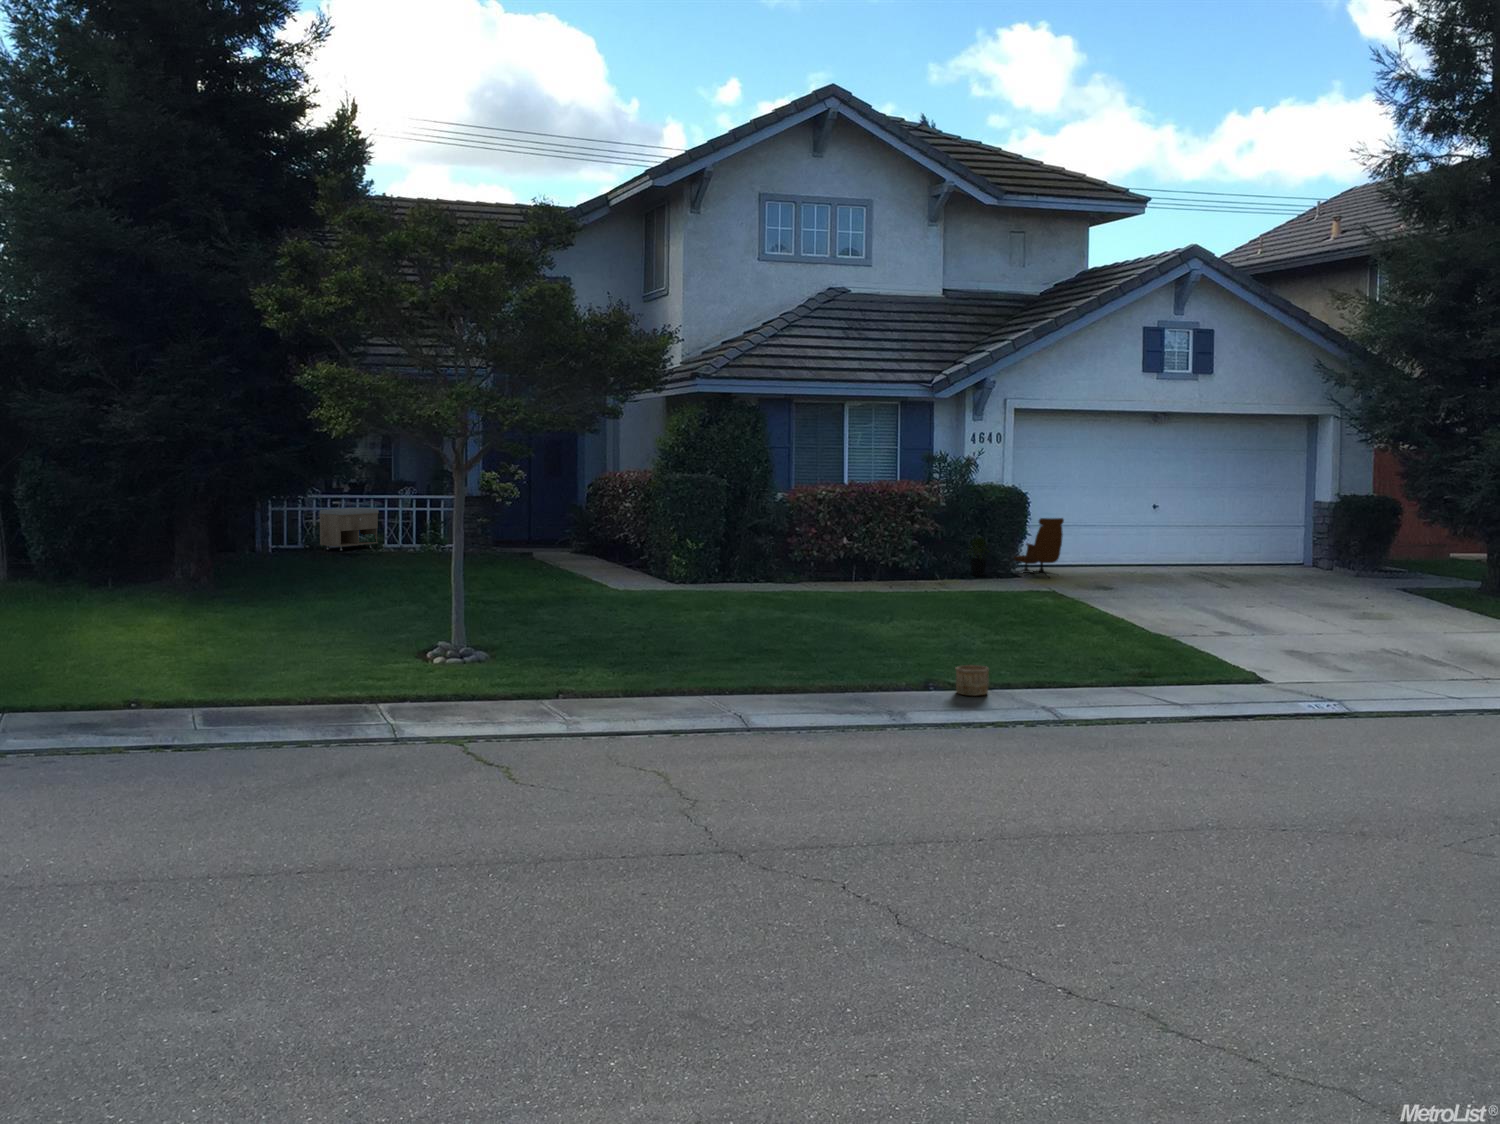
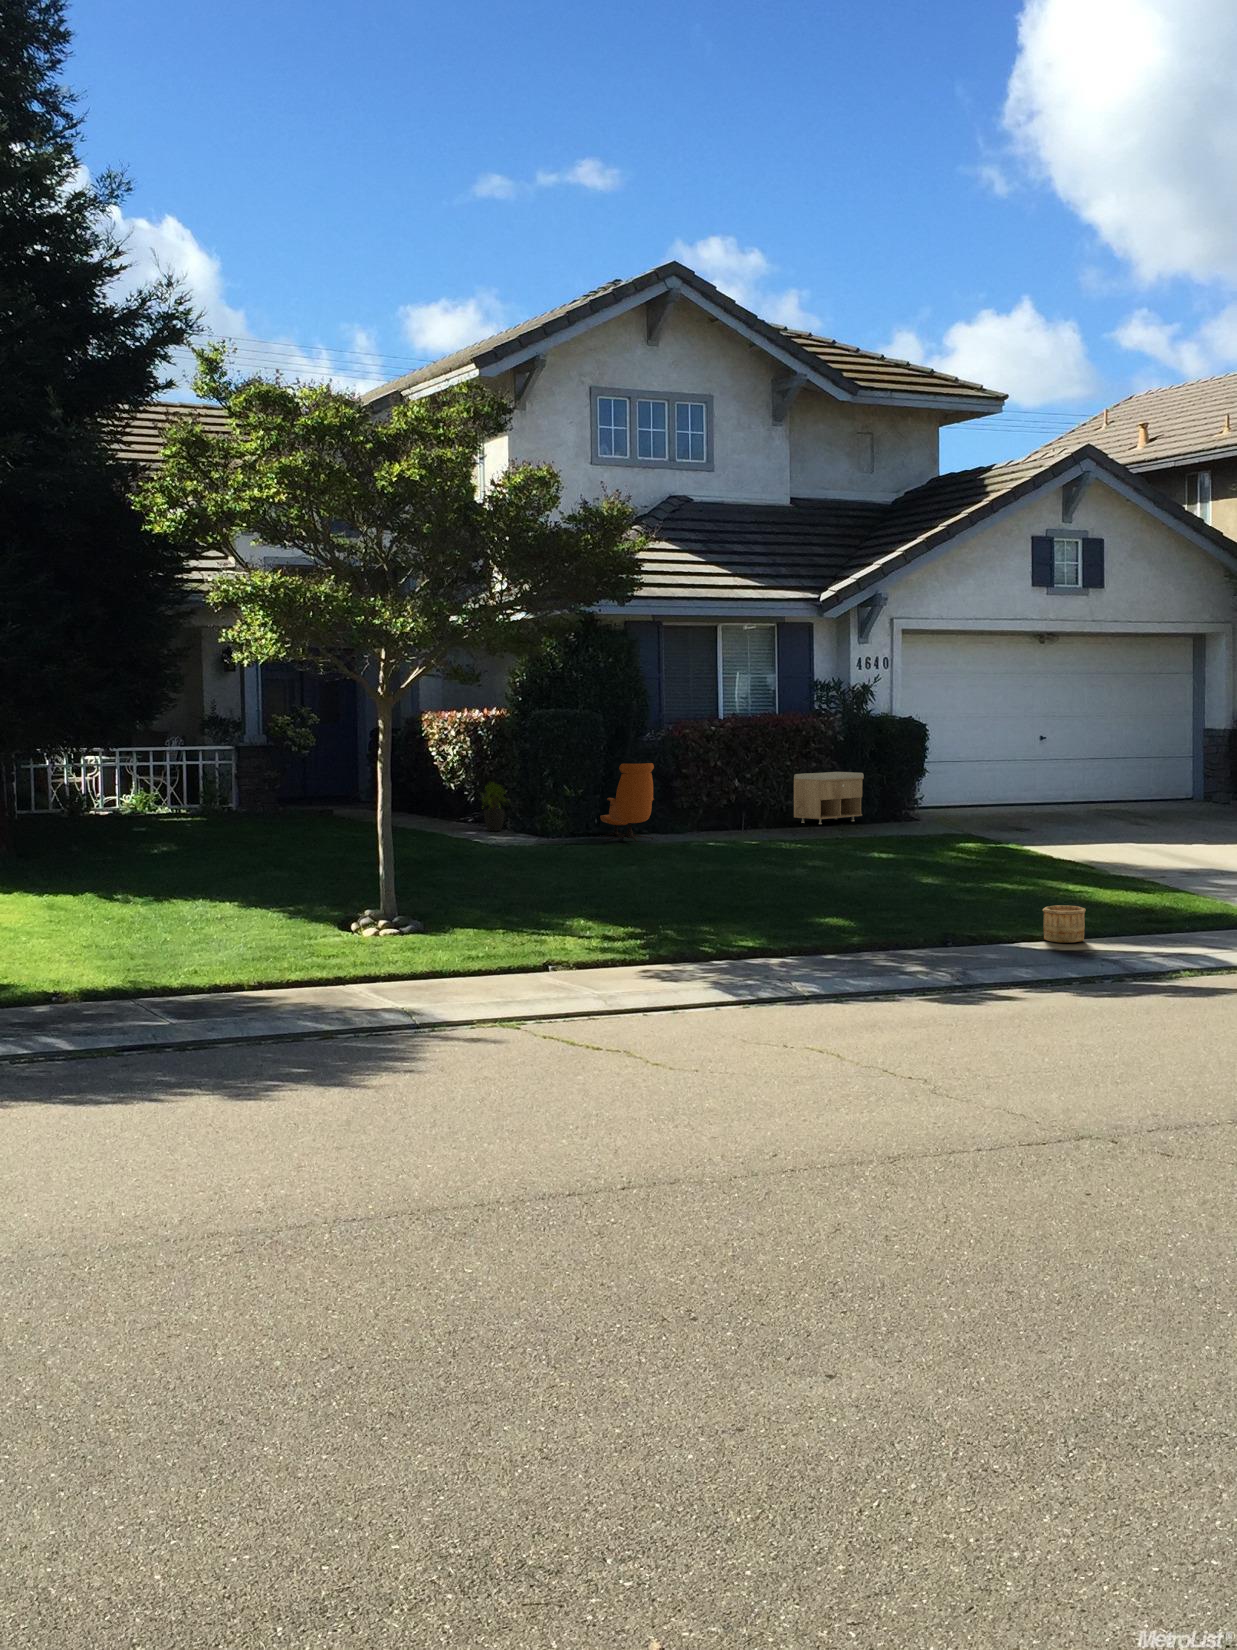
storage bench: present [320,508,379,550] -> present [794,772,864,824]
lounge chair: present [1014,518,1064,575] -> present [600,763,654,842]
potted plant: present [967,538,989,576] -> present [482,782,506,831]

